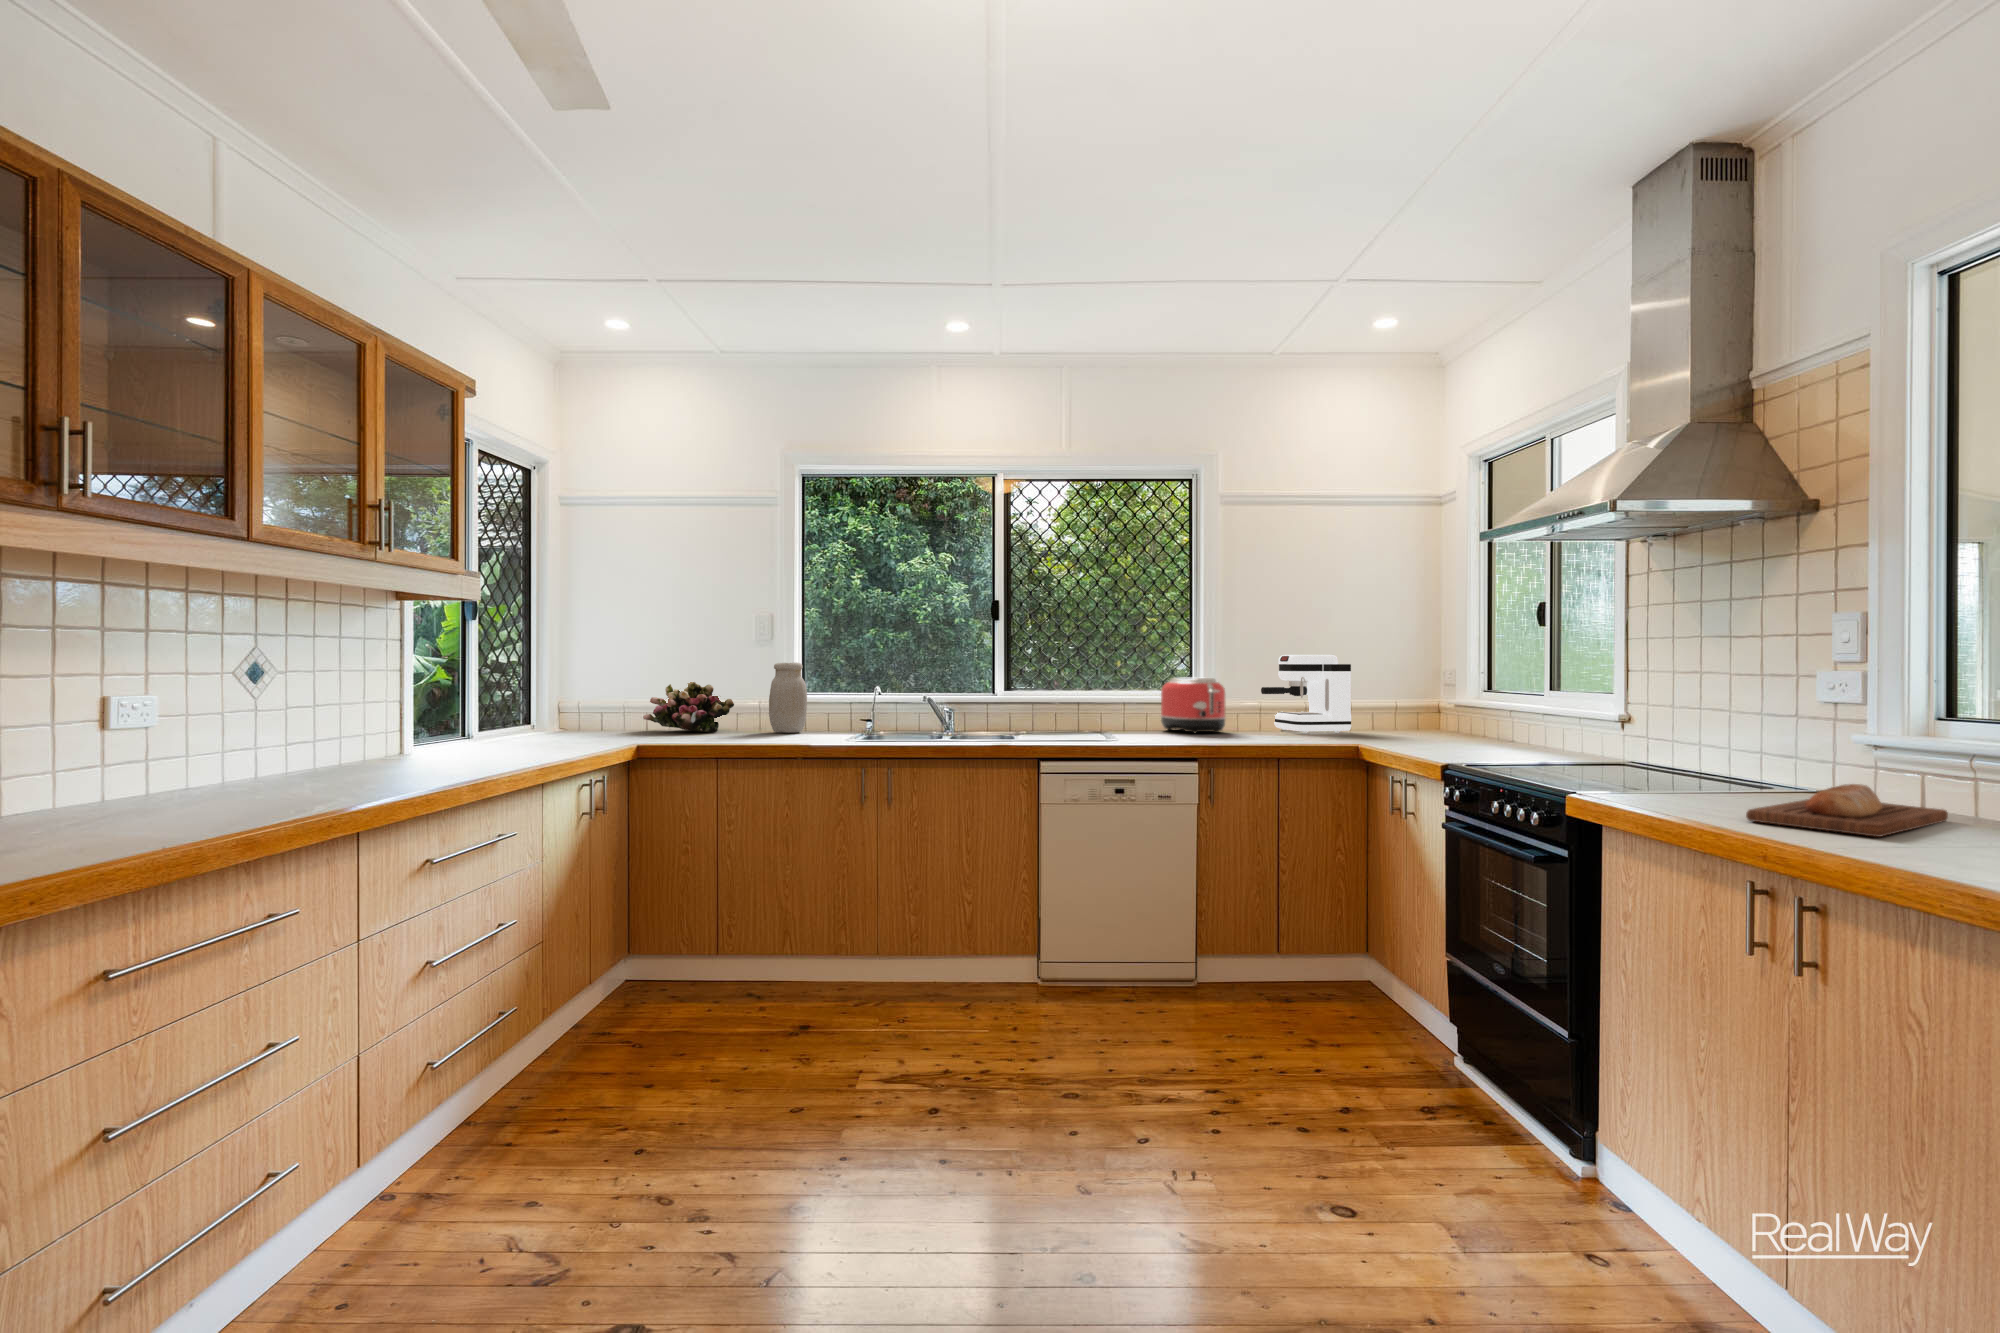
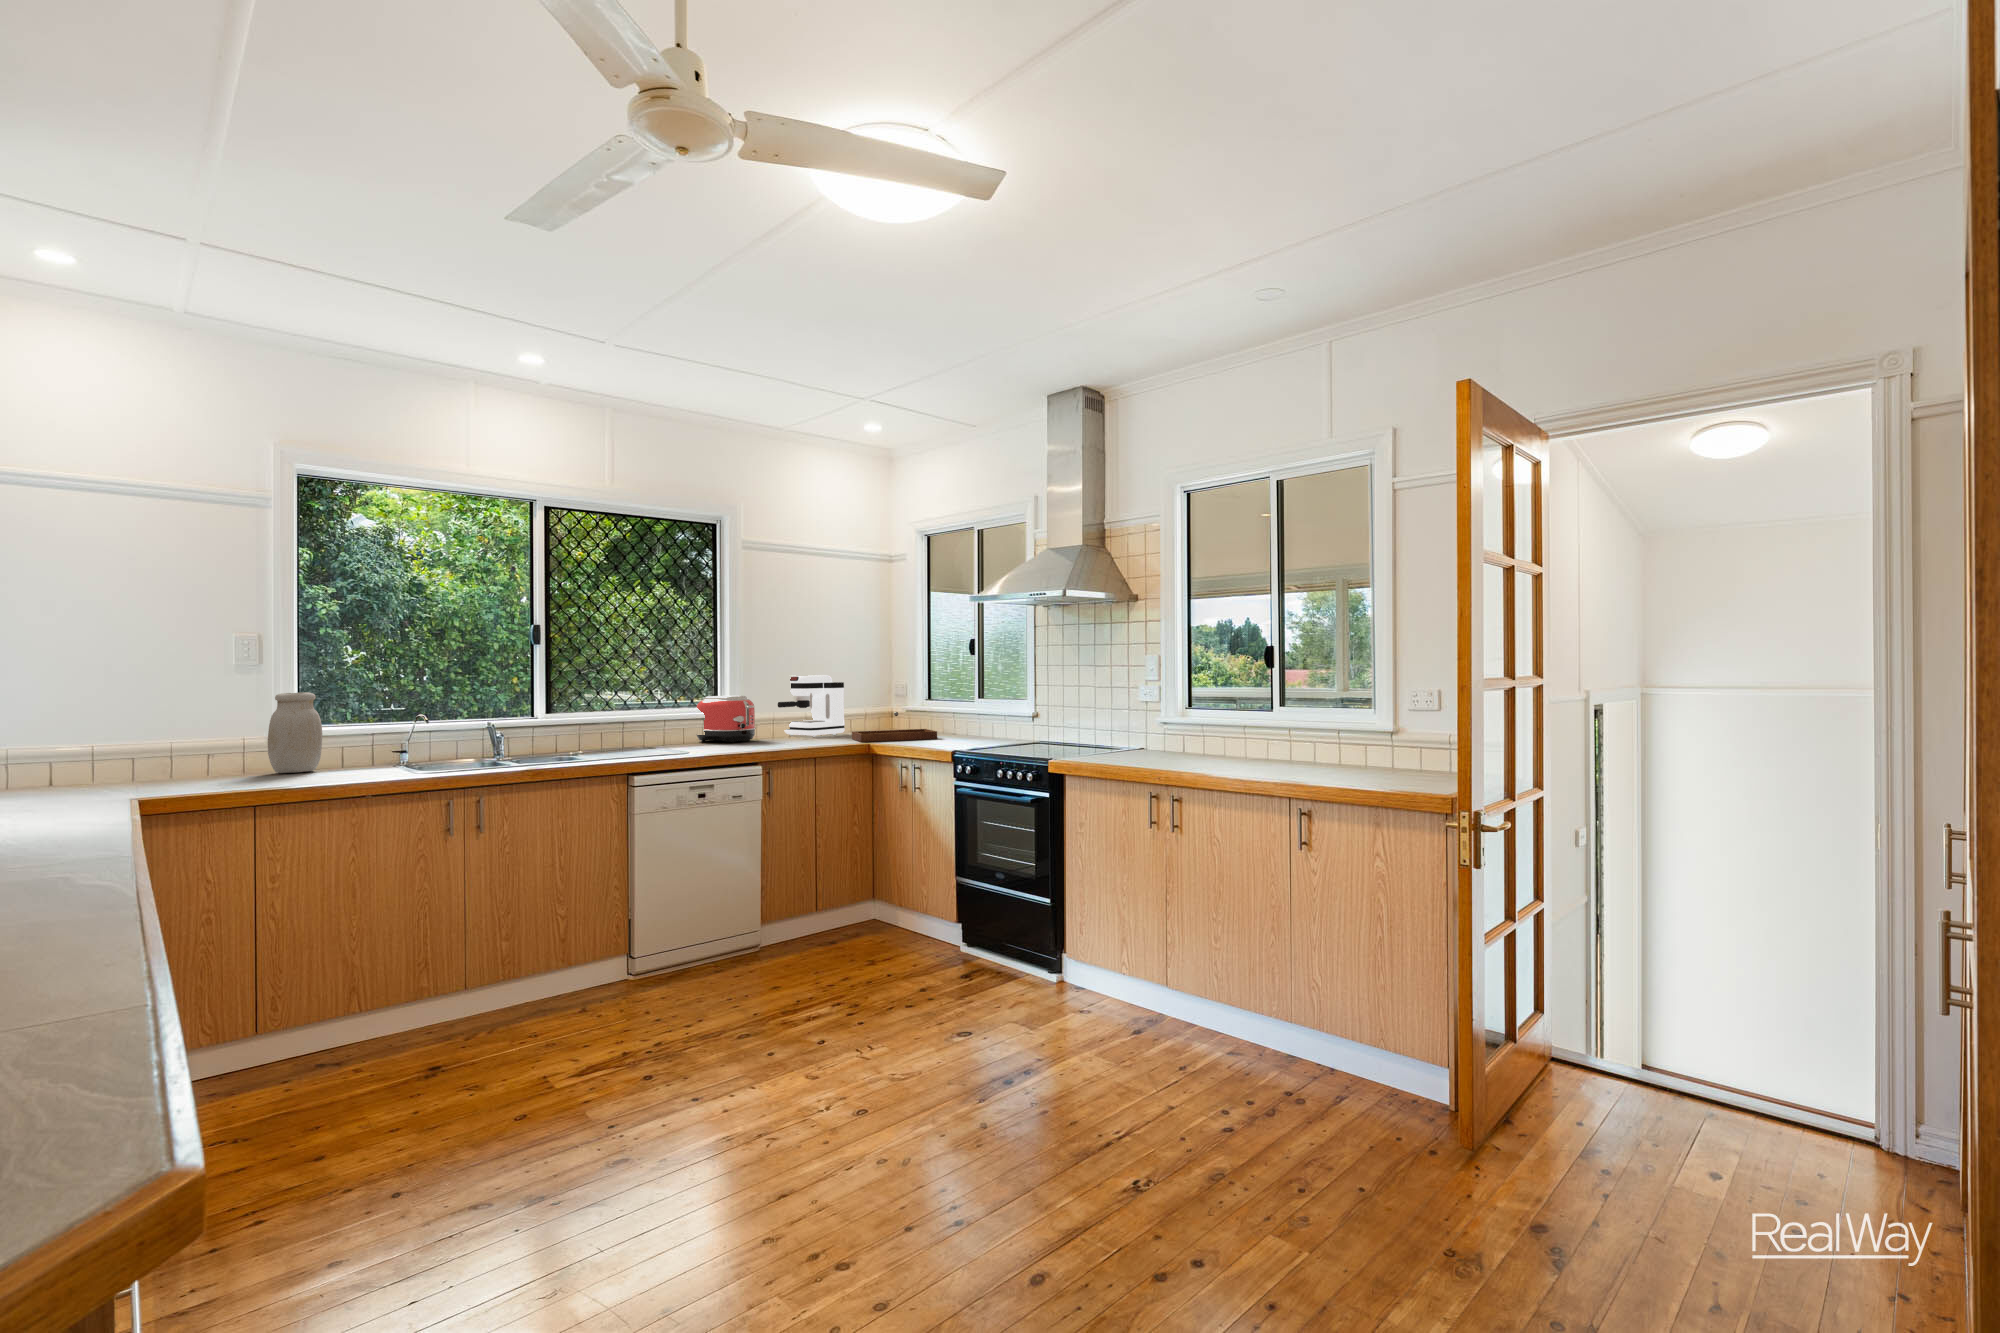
flower arrangement: present [643,682,734,732] -> none [66,719,210,780]
tray: none [1343,705,1464,747] -> present [852,712,937,742]
bread loaf: present [1746,784,1948,837] -> none [1142,743,1201,766]

